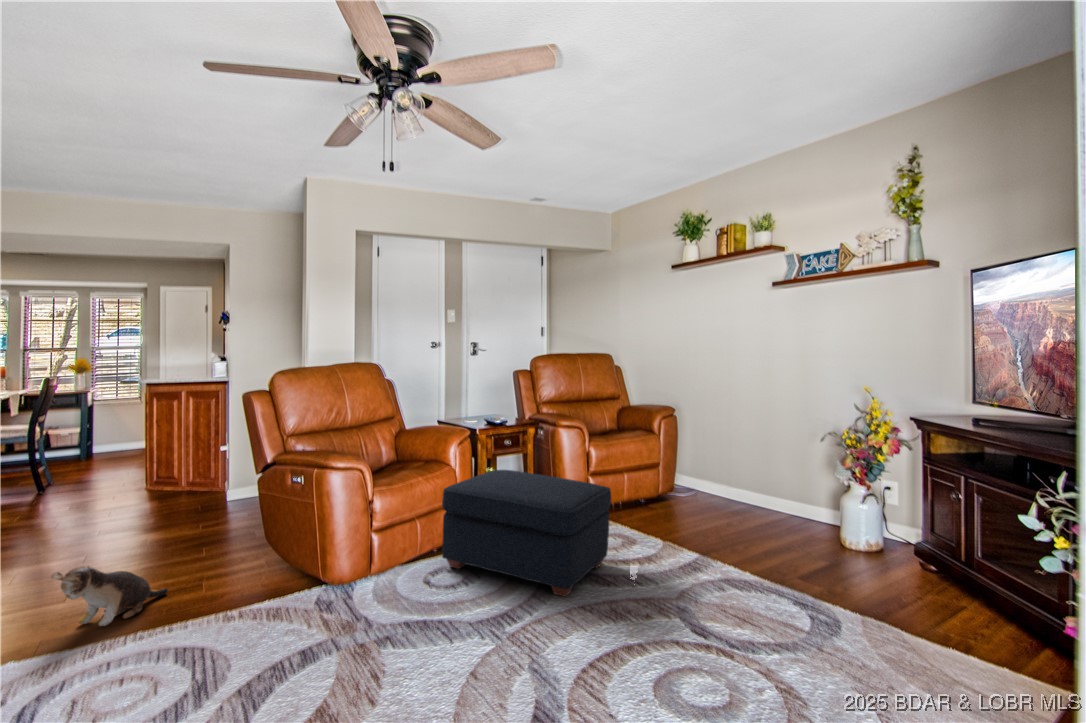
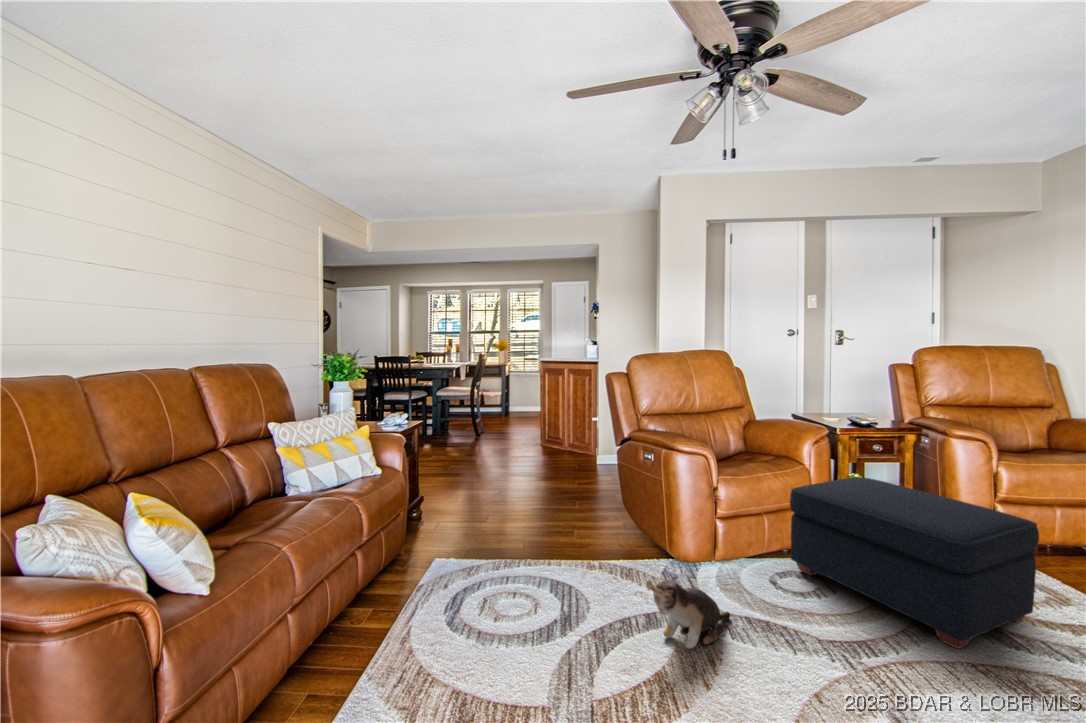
plush toy: present [51,566,168,626] -> present [646,580,730,649]

